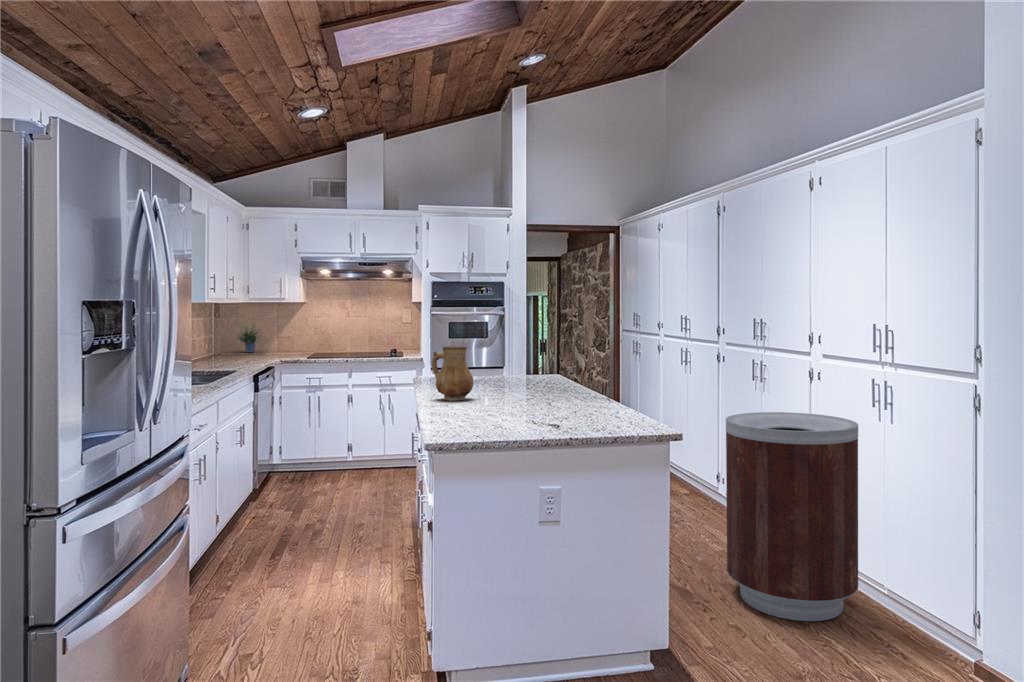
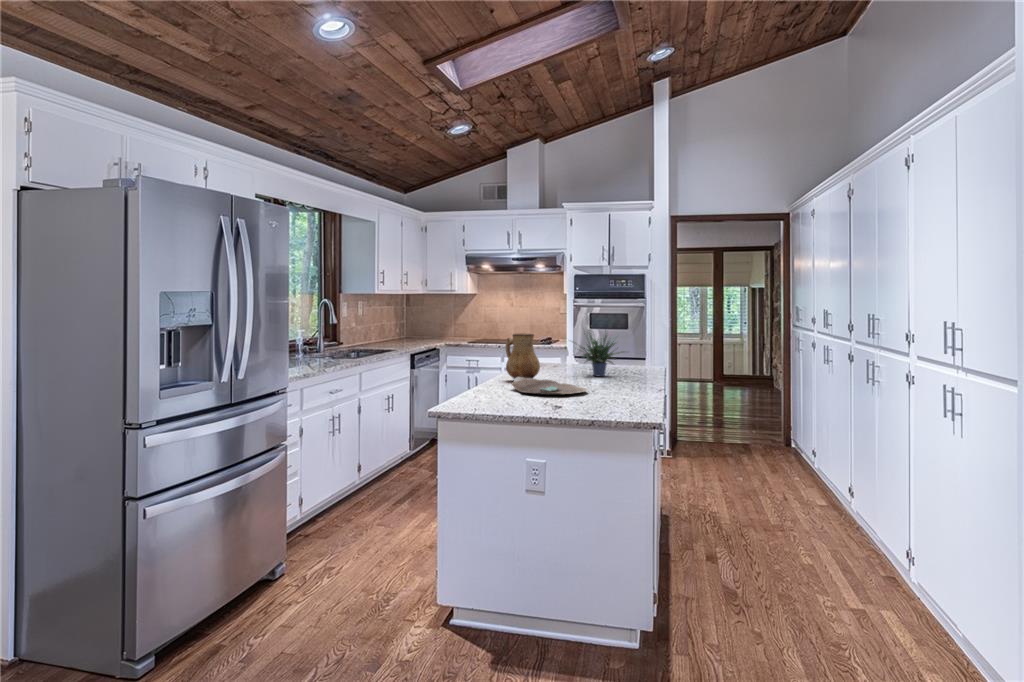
potted plant: present [238,323,261,352] -> present [580,332,625,376]
decorative bowl: none [467,395,557,413] -> present [512,377,588,395]
trash can: present [726,412,858,621] -> none [777,413,931,646]

